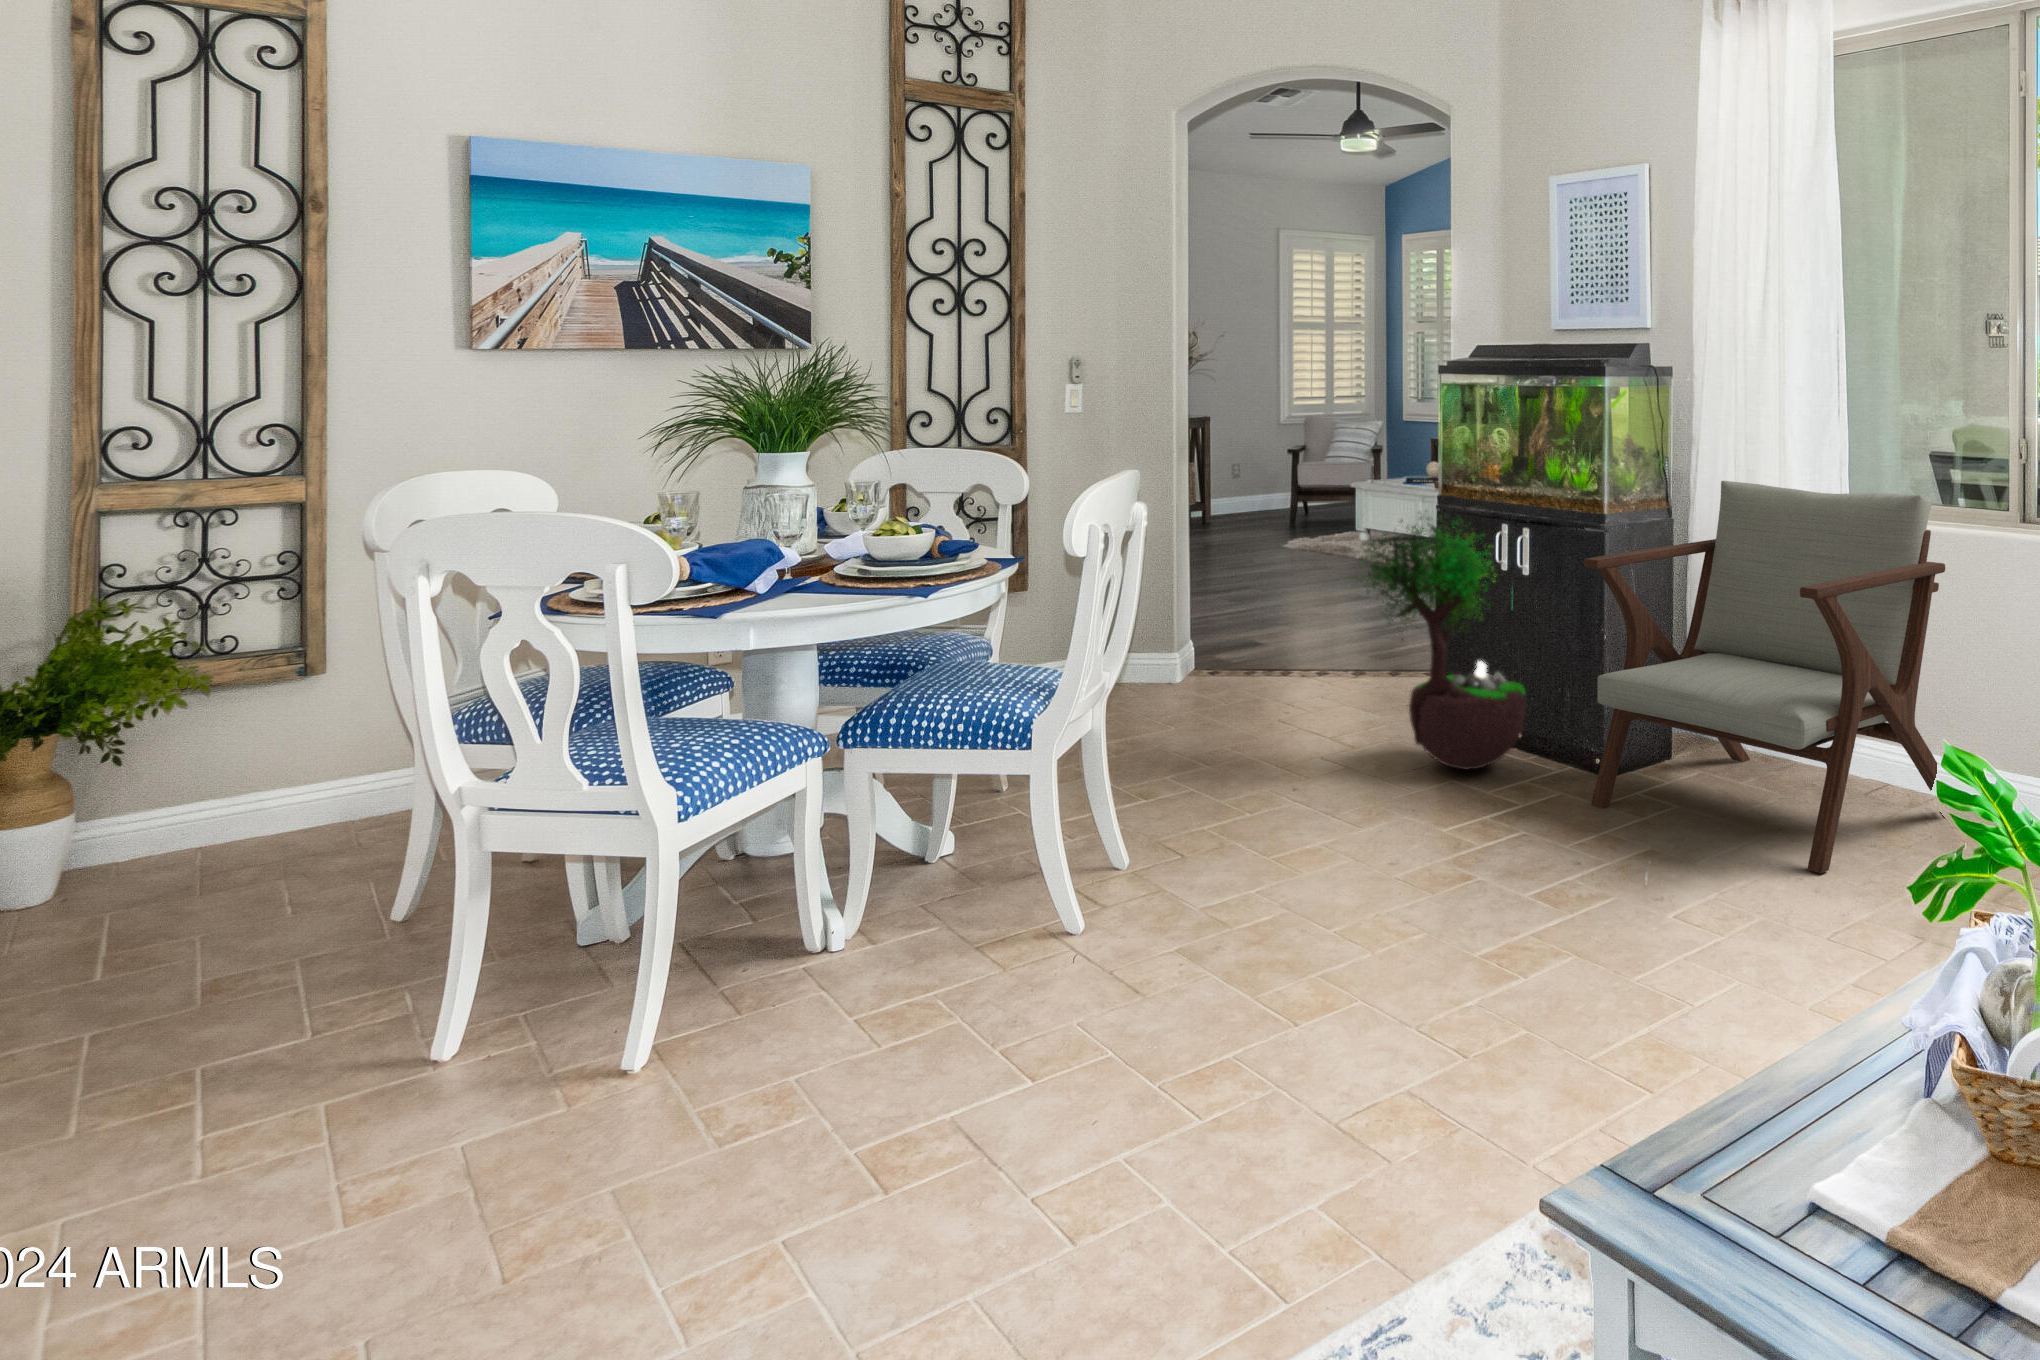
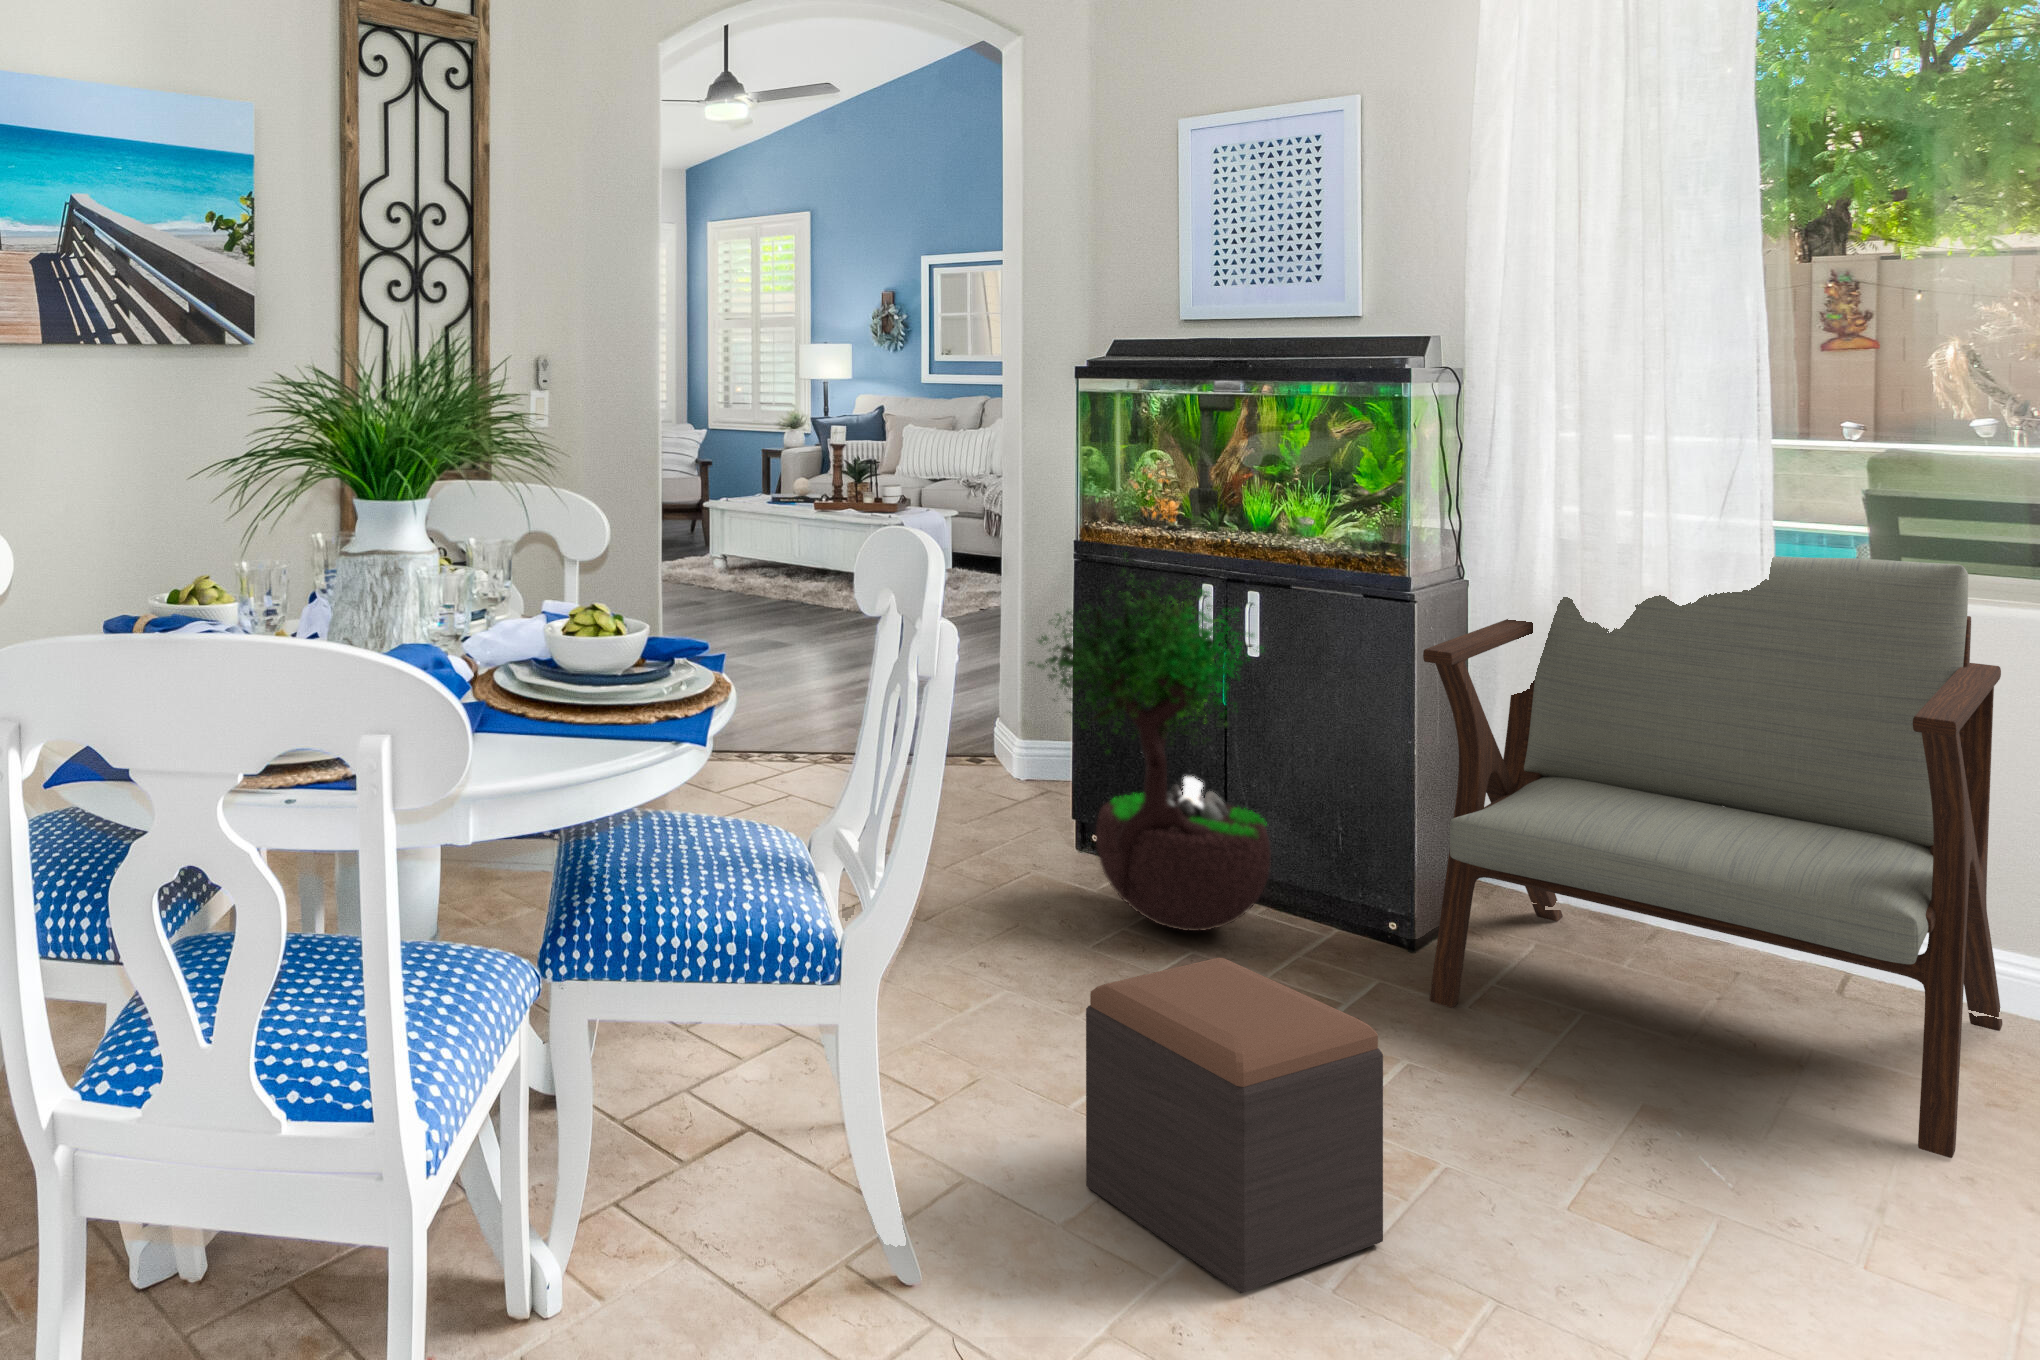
footstool: none [1238,750,1399,938] -> present [1086,958,1383,1293]

